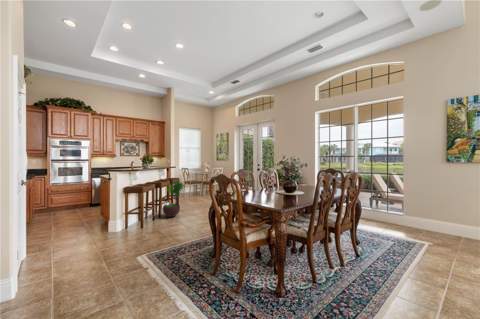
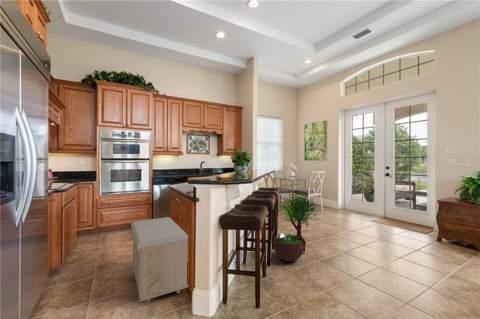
storage bench: none [74,195,106,233] -> present [131,217,188,302]

